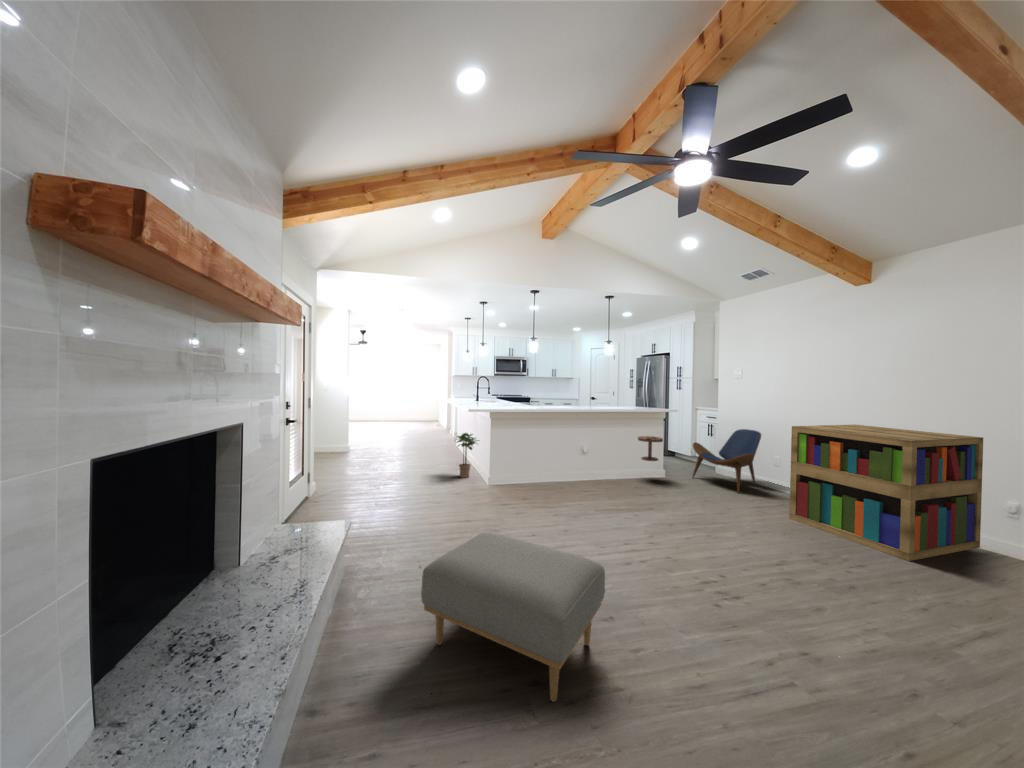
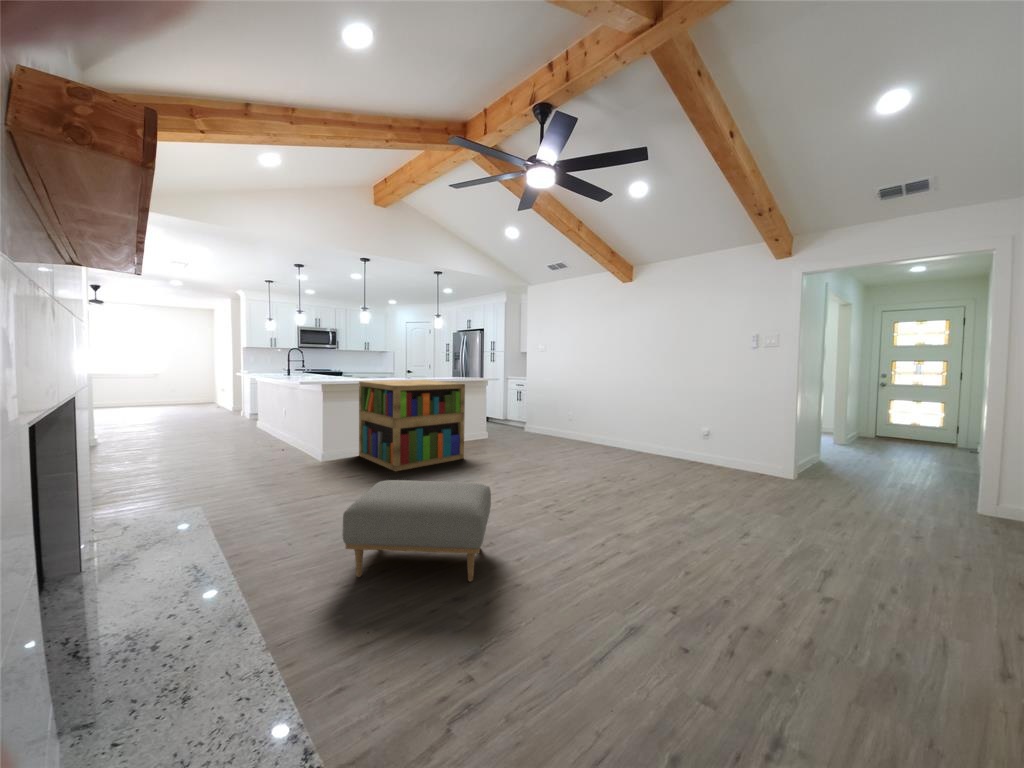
bookshelf: present [789,425,983,561] -> present [359,380,465,471]
lounge chair: present [692,429,761,493] -> none [511,392,561,443]
potted plant: present [457,433,478,478] -> none [276,407,310,457]
side table: present [638,436,663,461] -> none [468,401,489,441]

